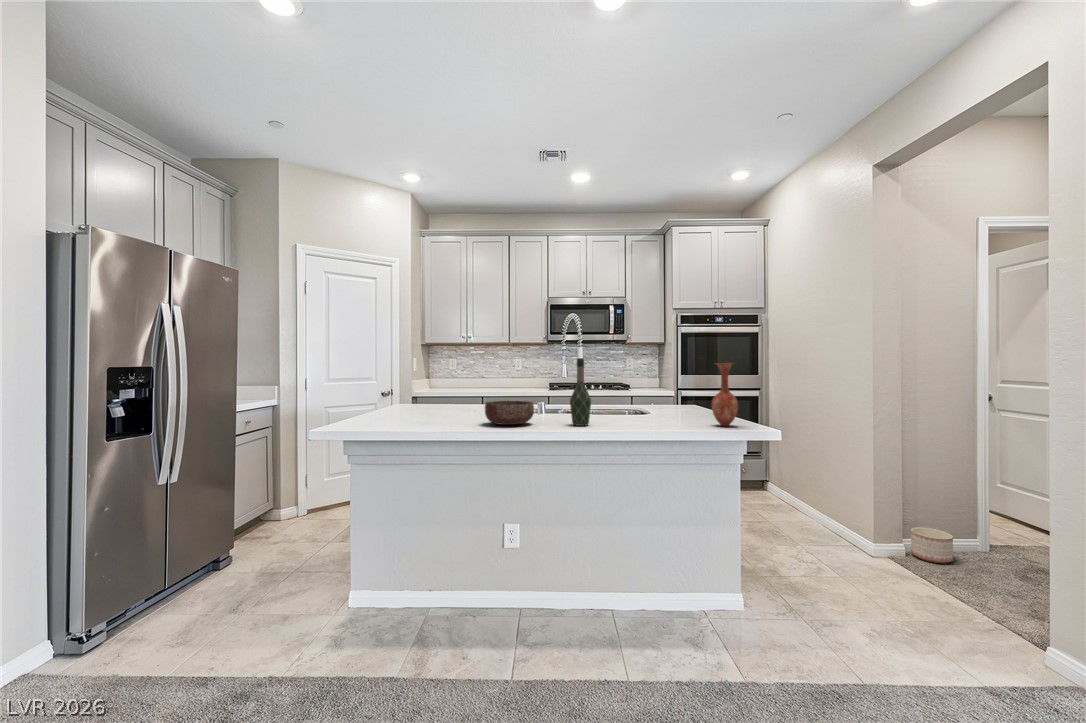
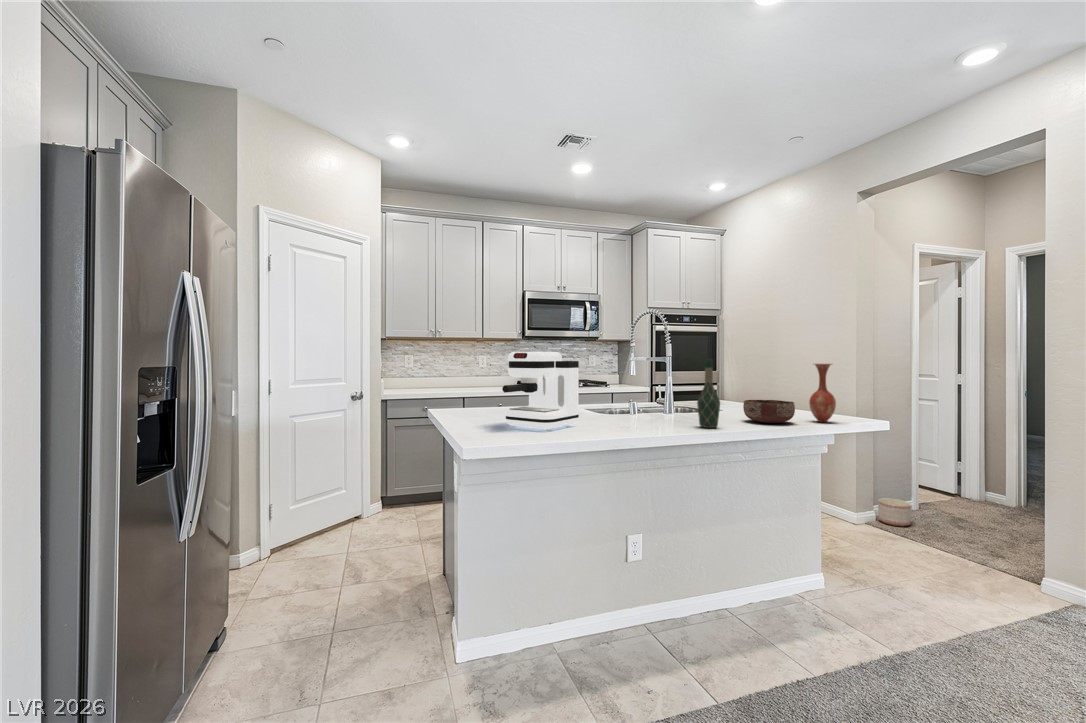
coffee maker: none [394,353,469,421] -> present [502,352,579,430]
bowl: present [485,401,534,425] -> present [743,400,795,423]

